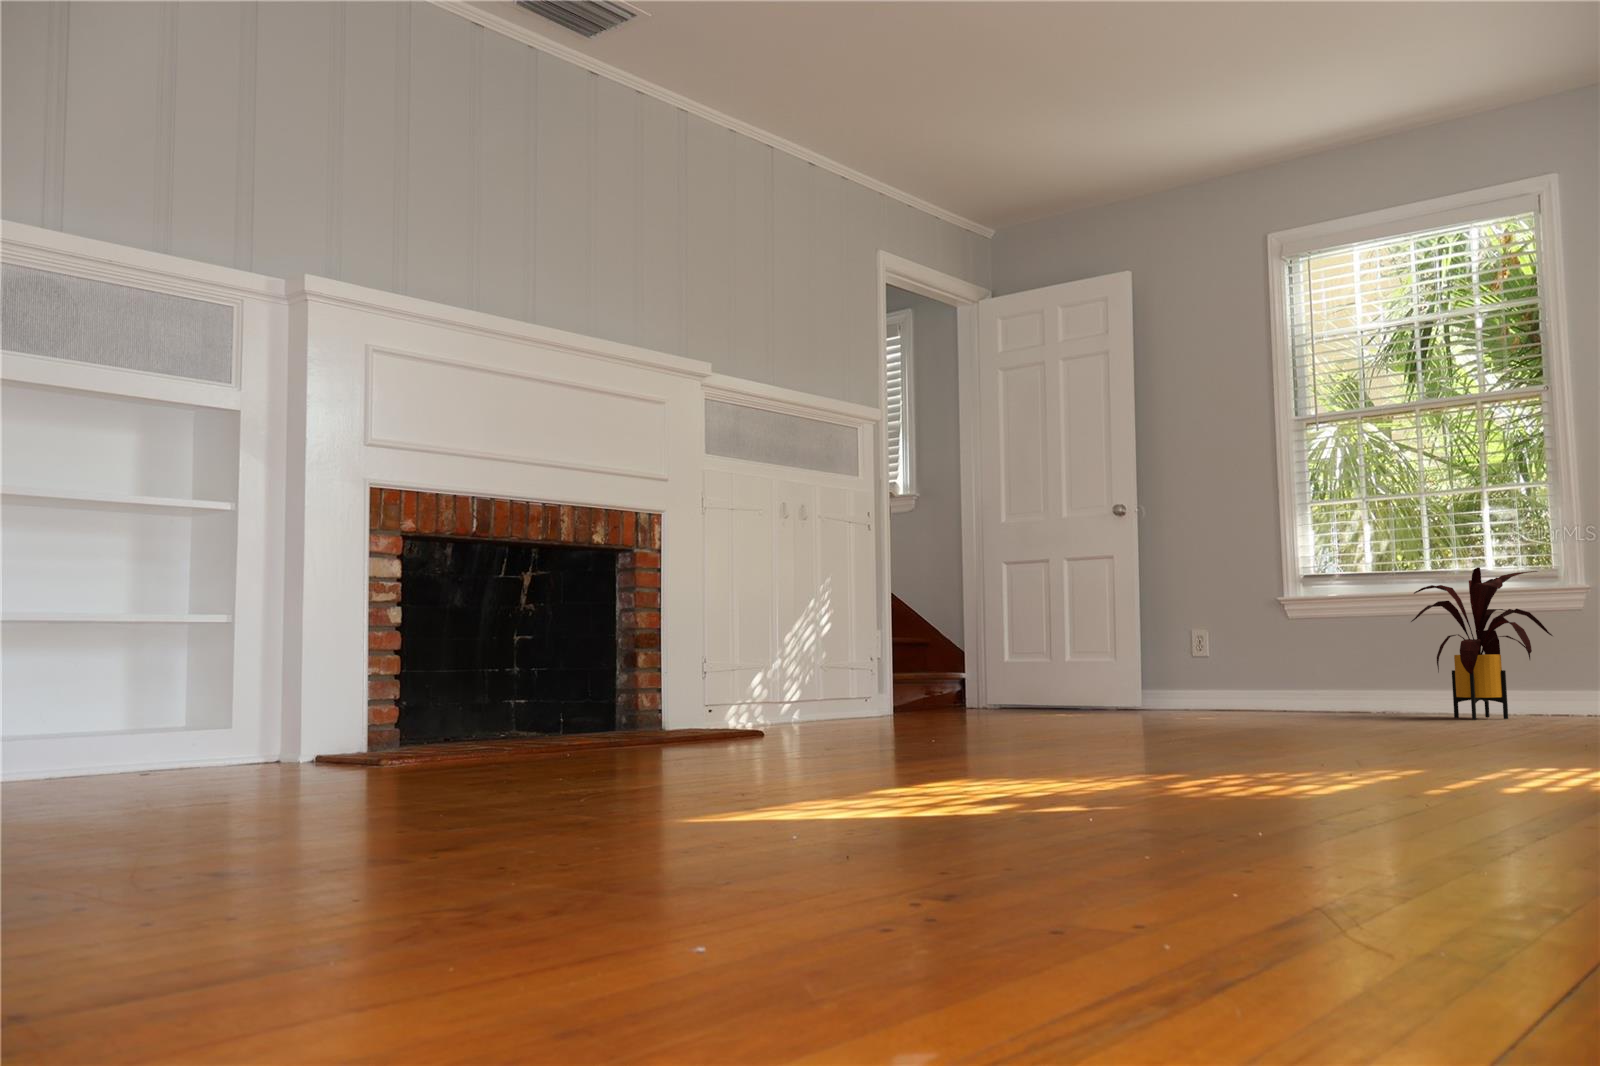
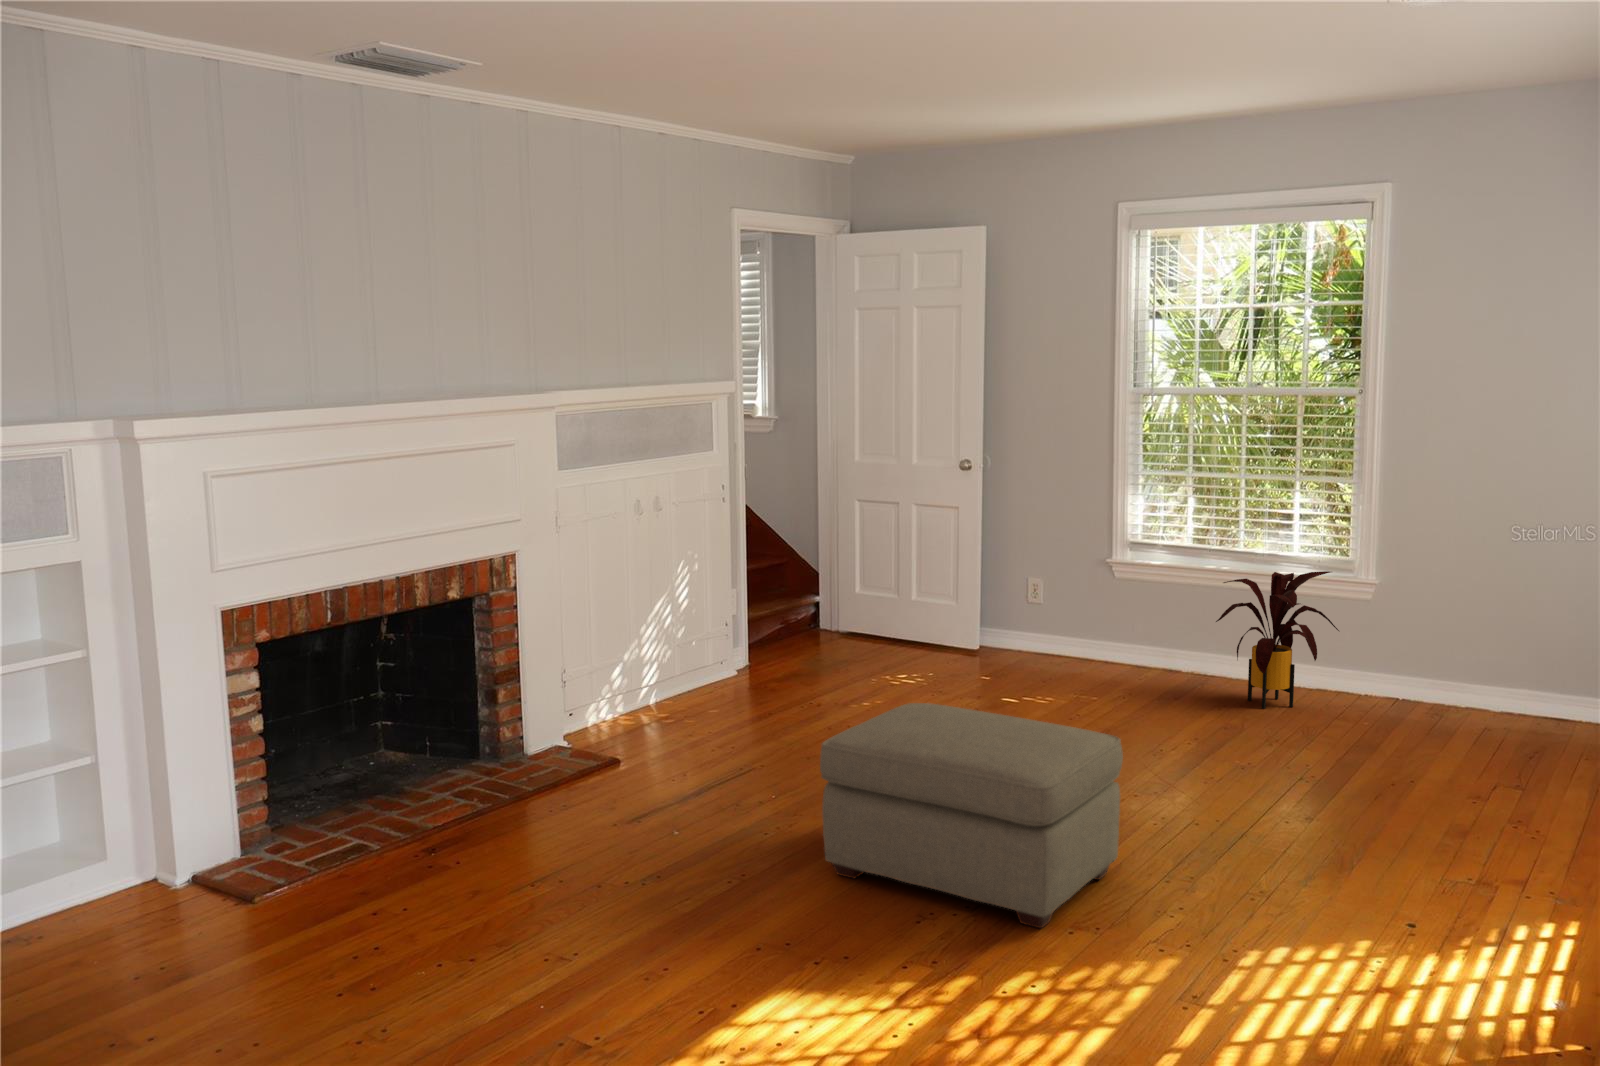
ottoman: none [991,588,1333,771] -> present [820,703,1123,928]

